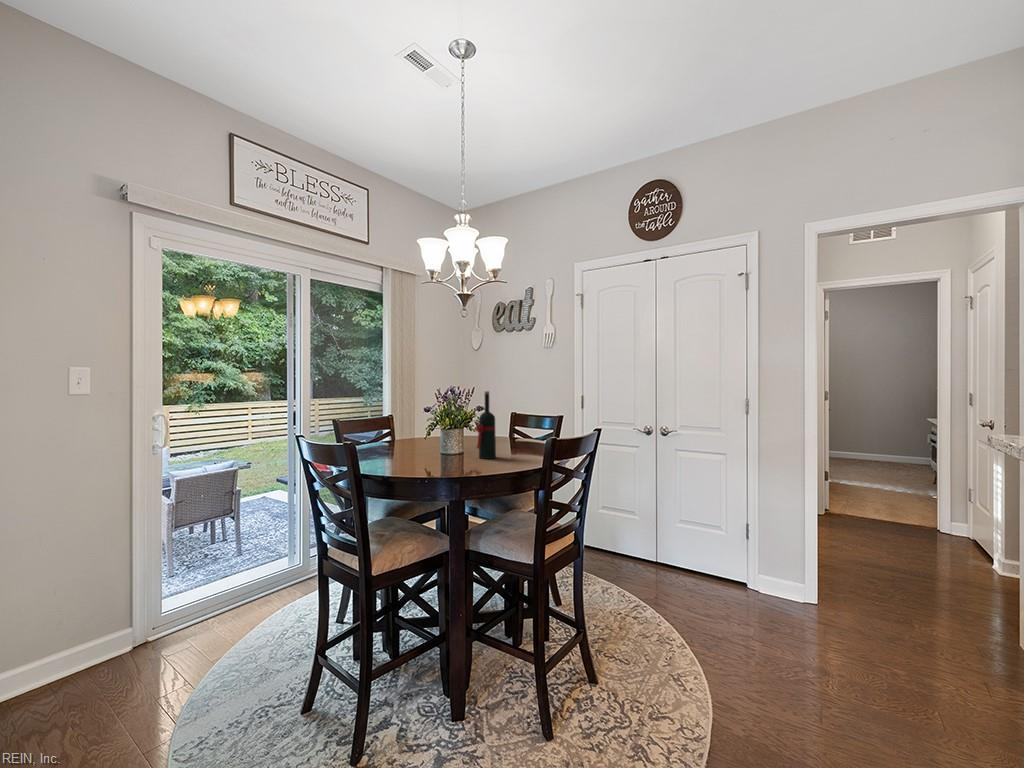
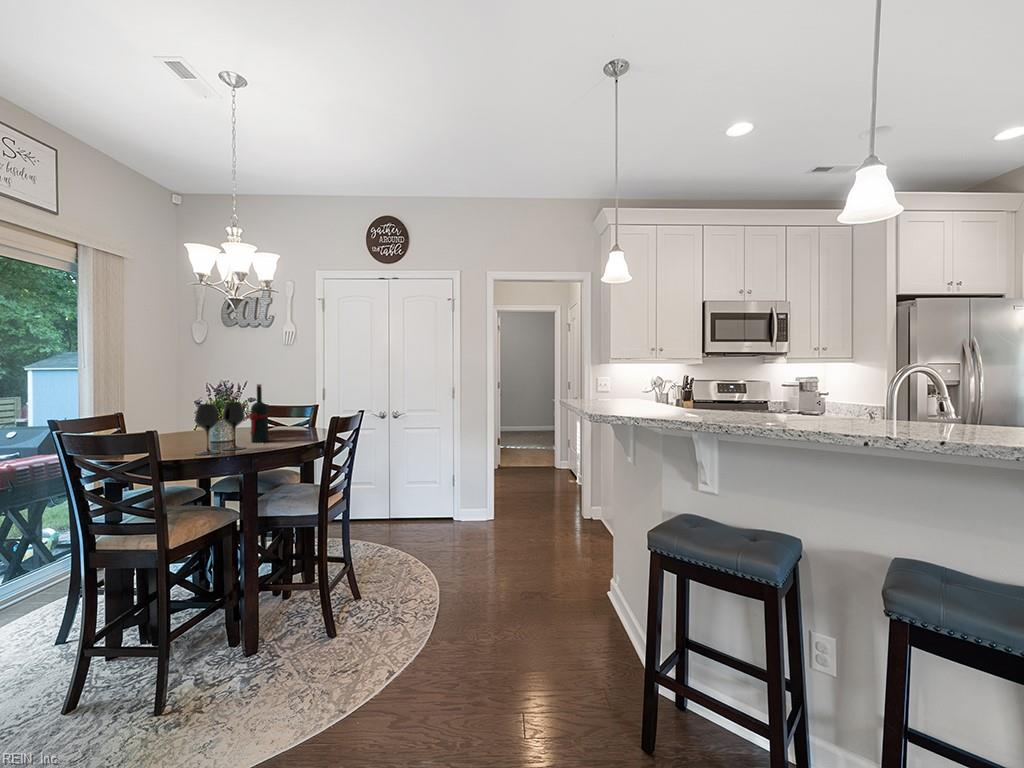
wine glass: none [413,411,465,471] -> present [195,402,245,455]

